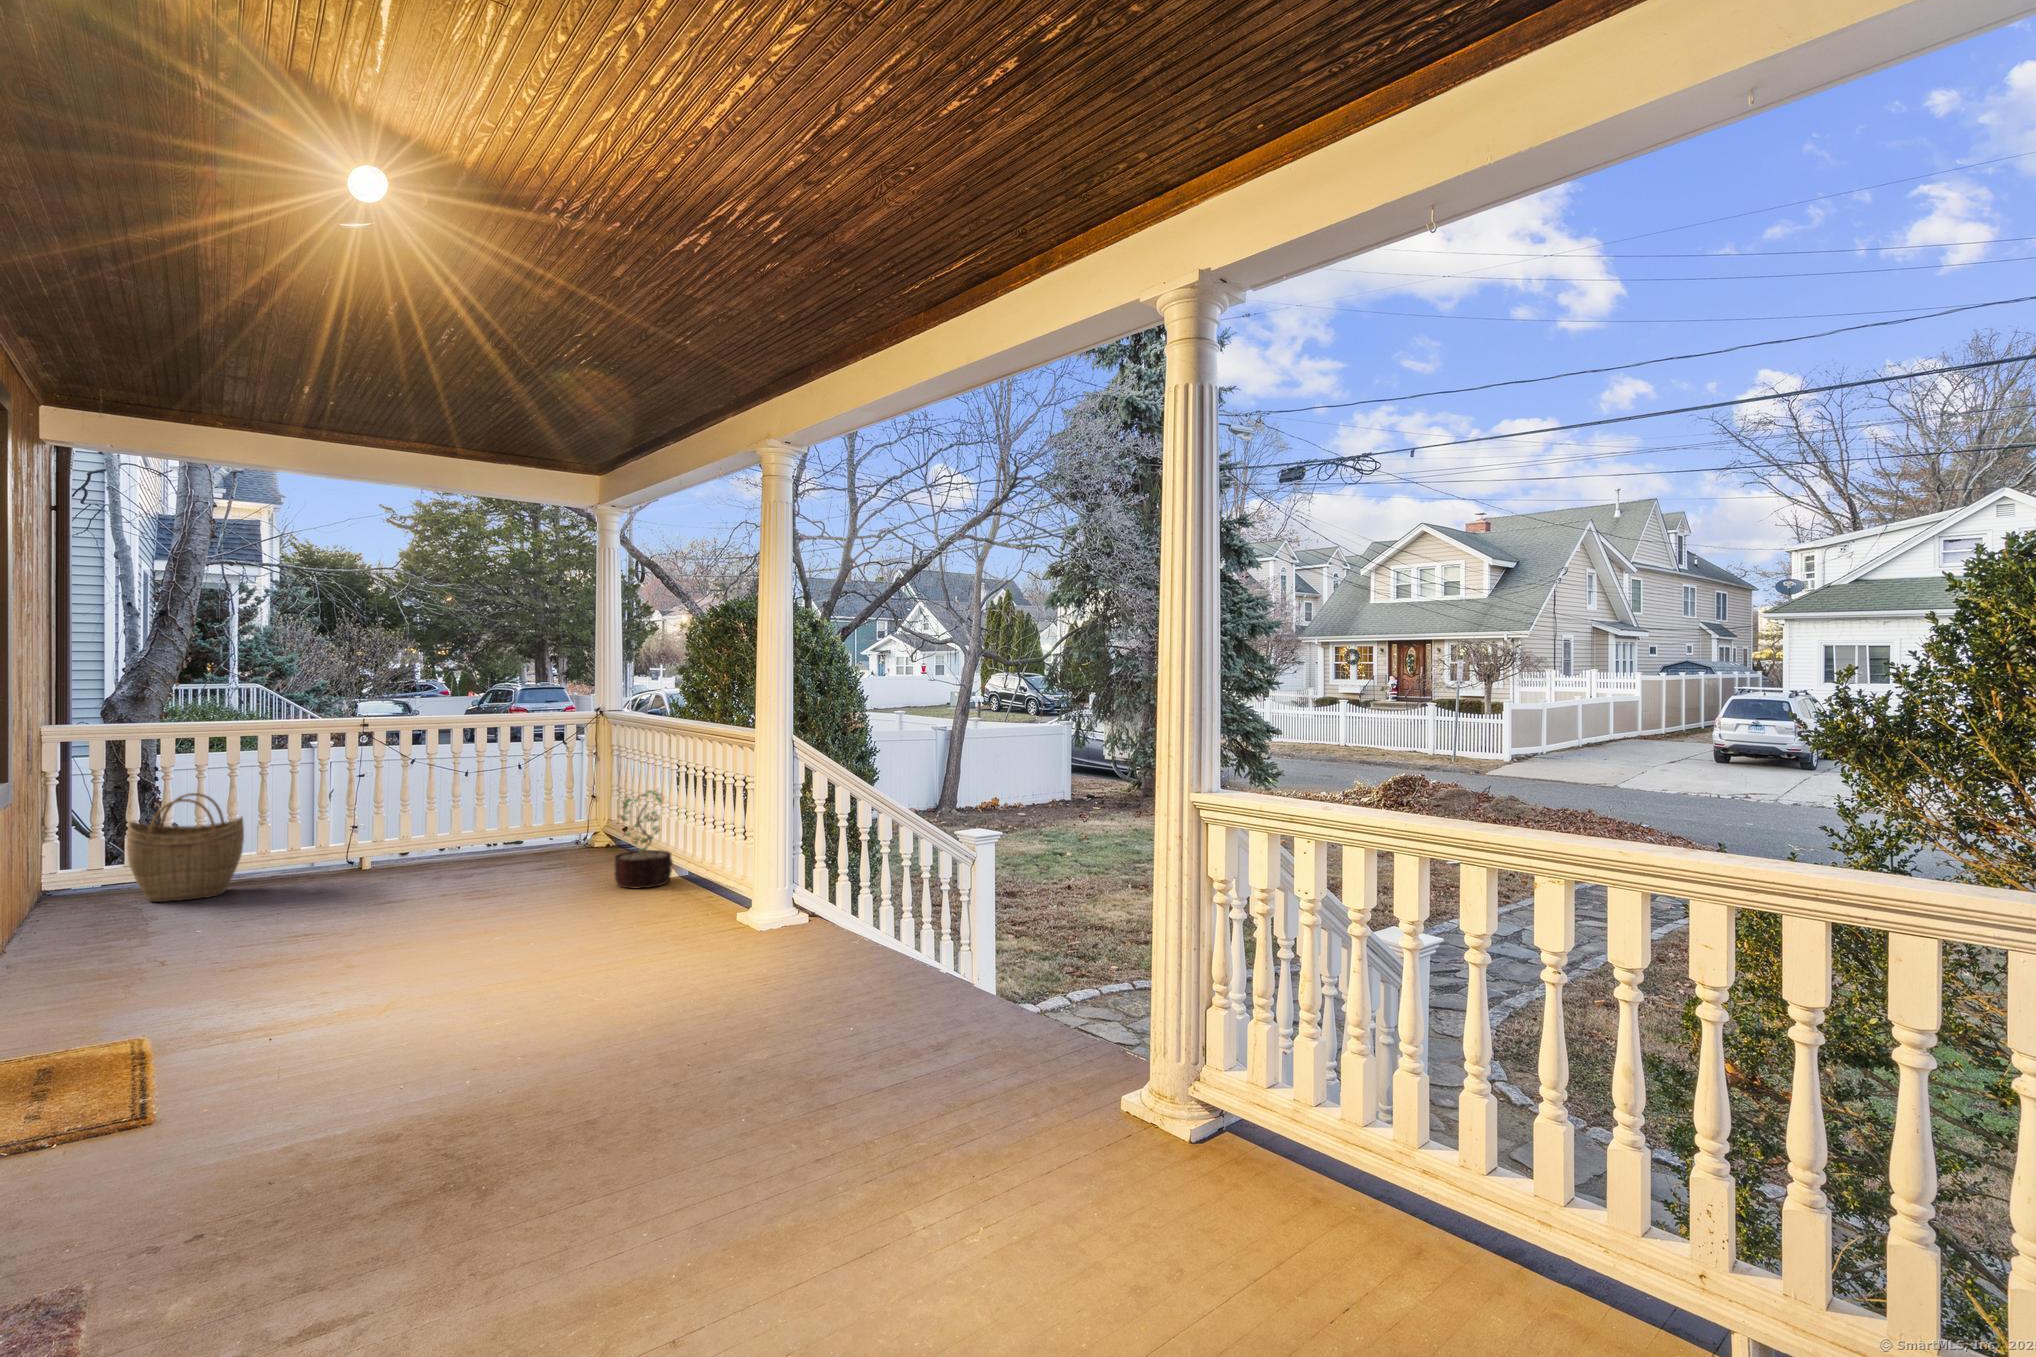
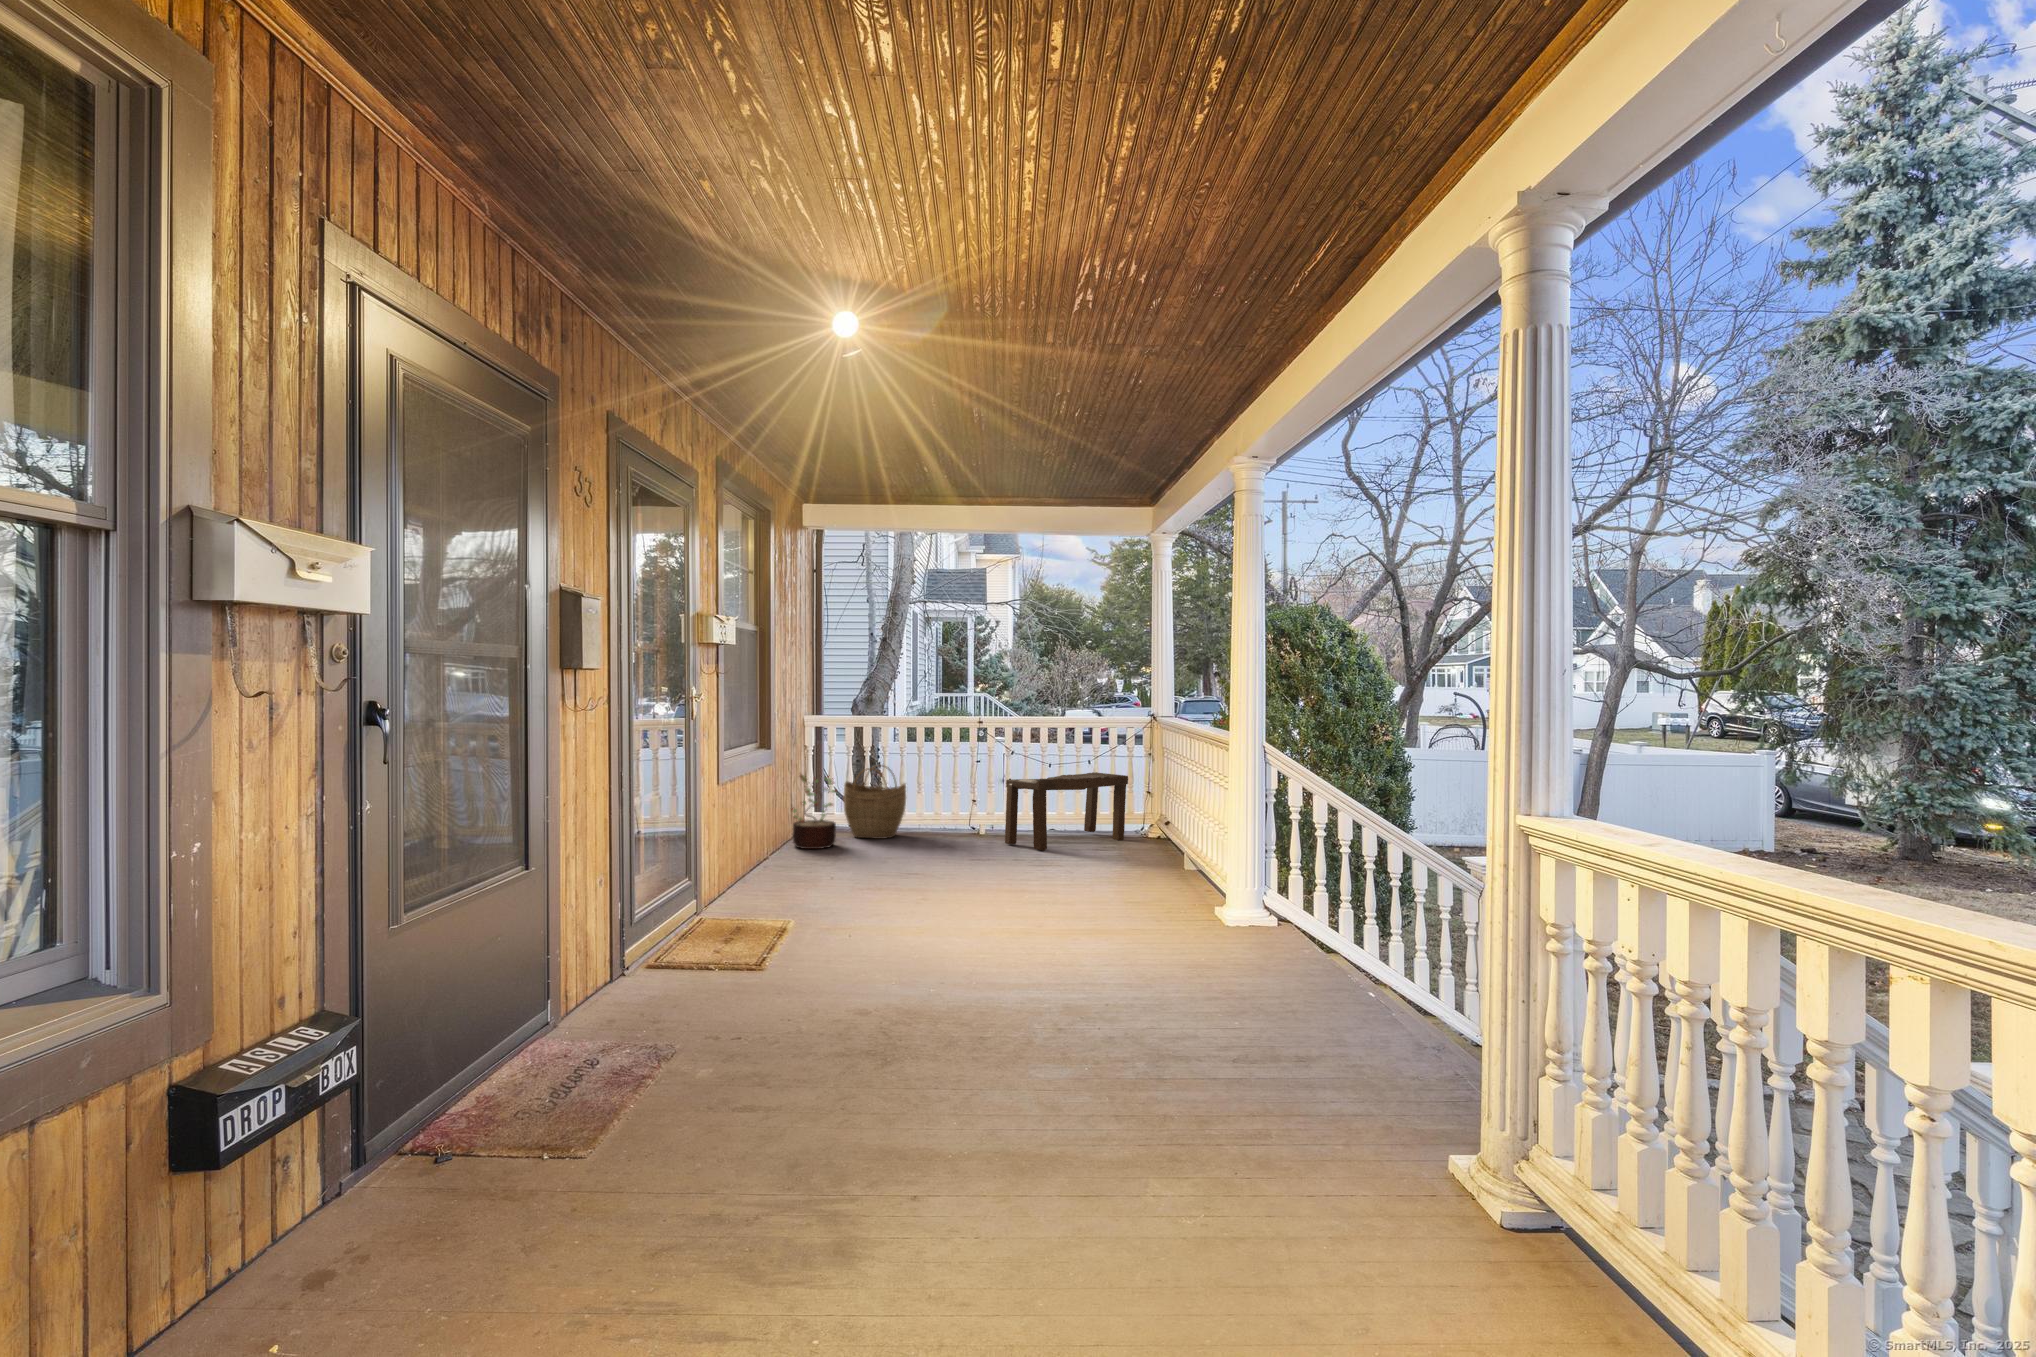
bench: none [415,780,577,882] -> present [1005,772,1128,850]
decorative plant: present [614,790,672,889] -> present [791,774,837,849]

